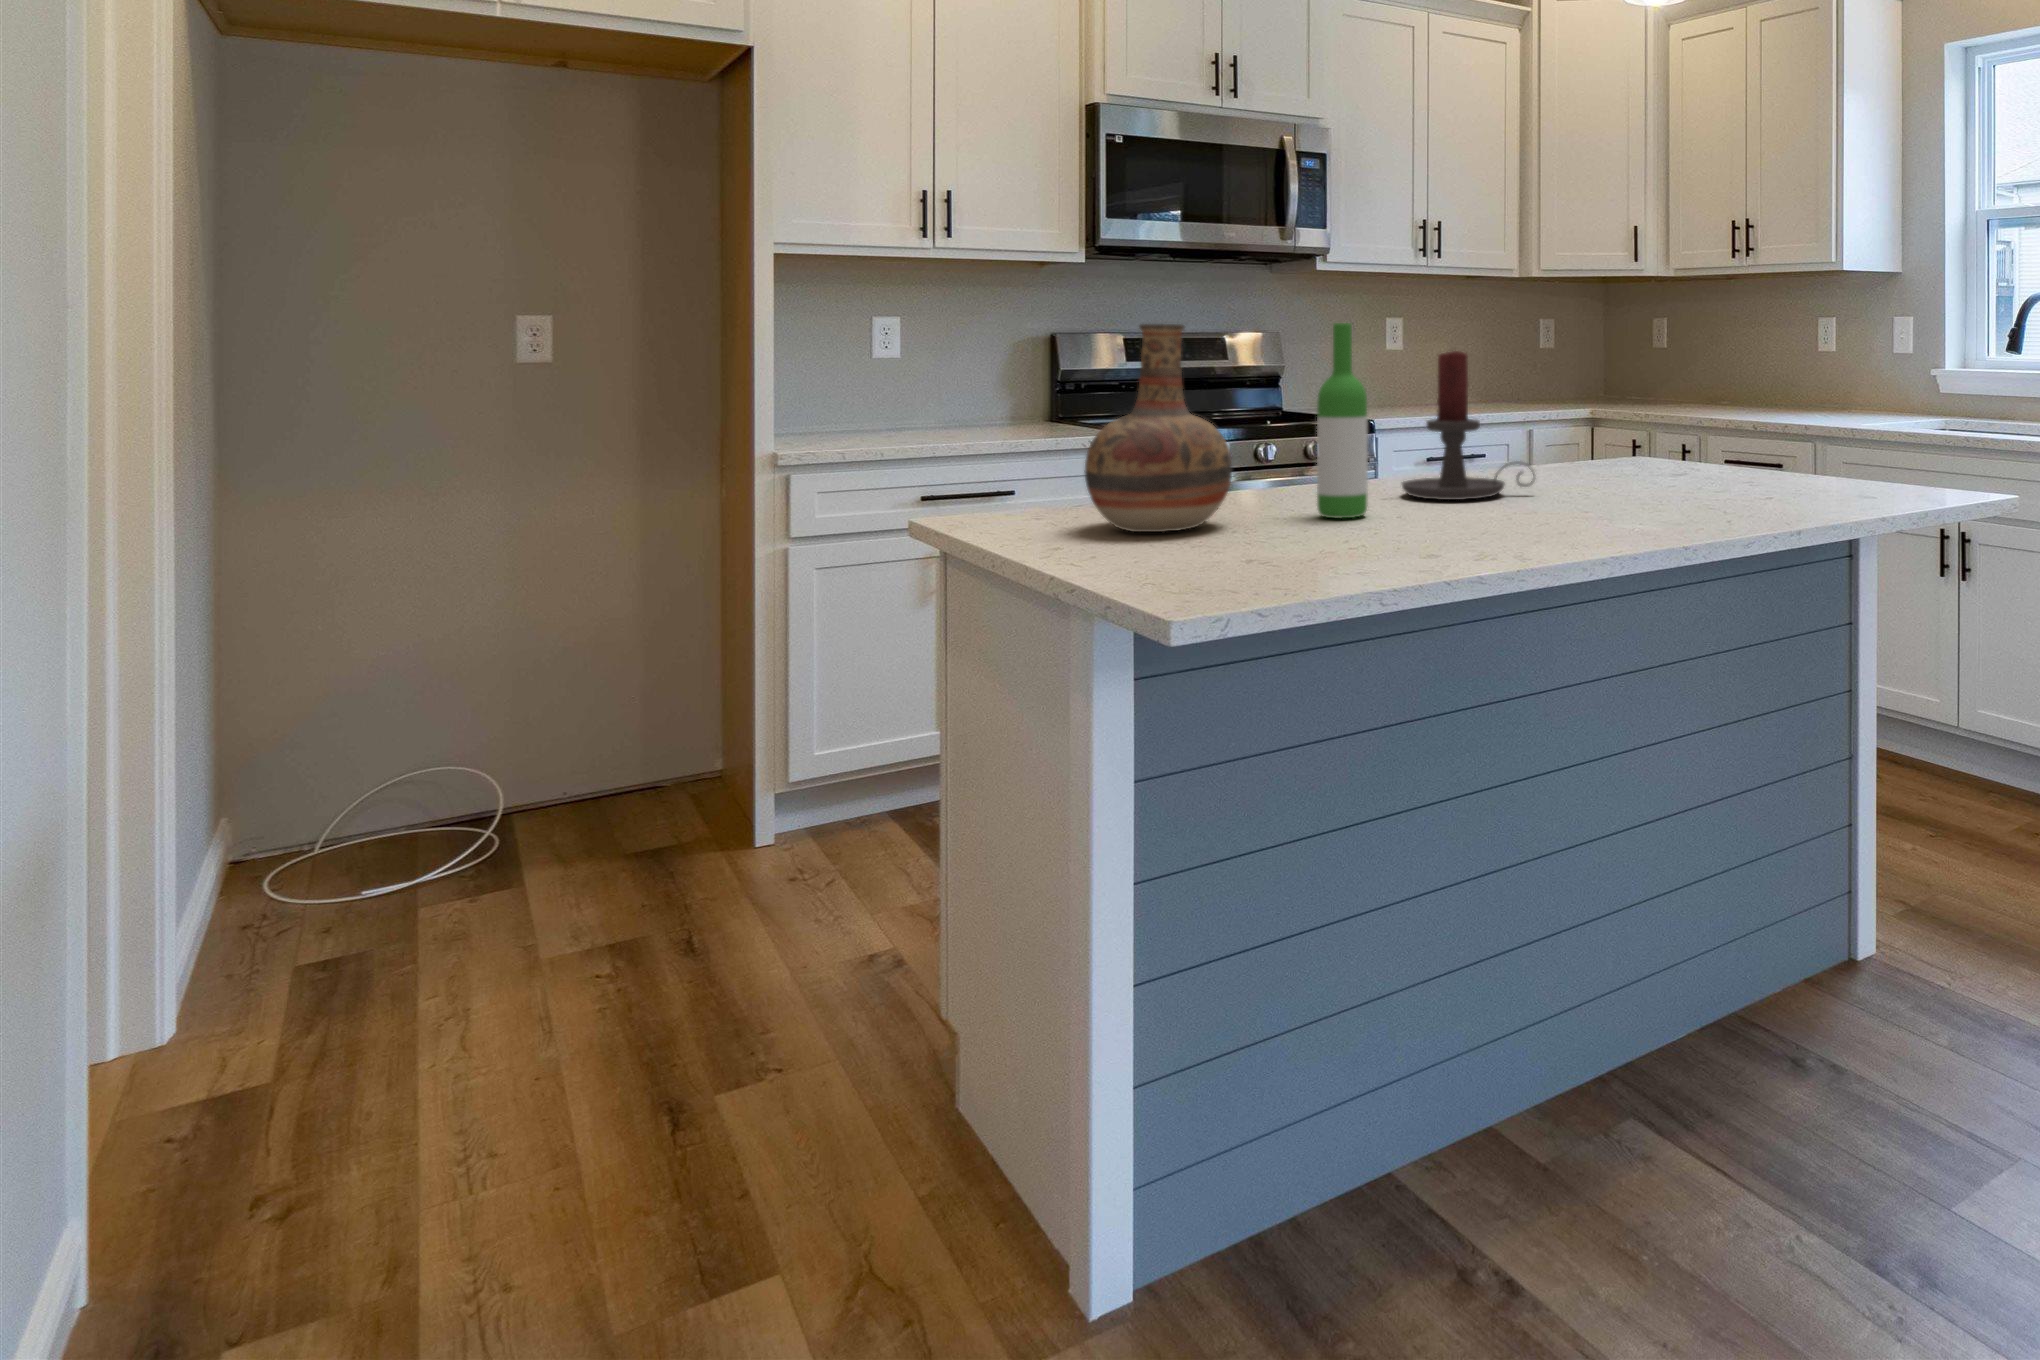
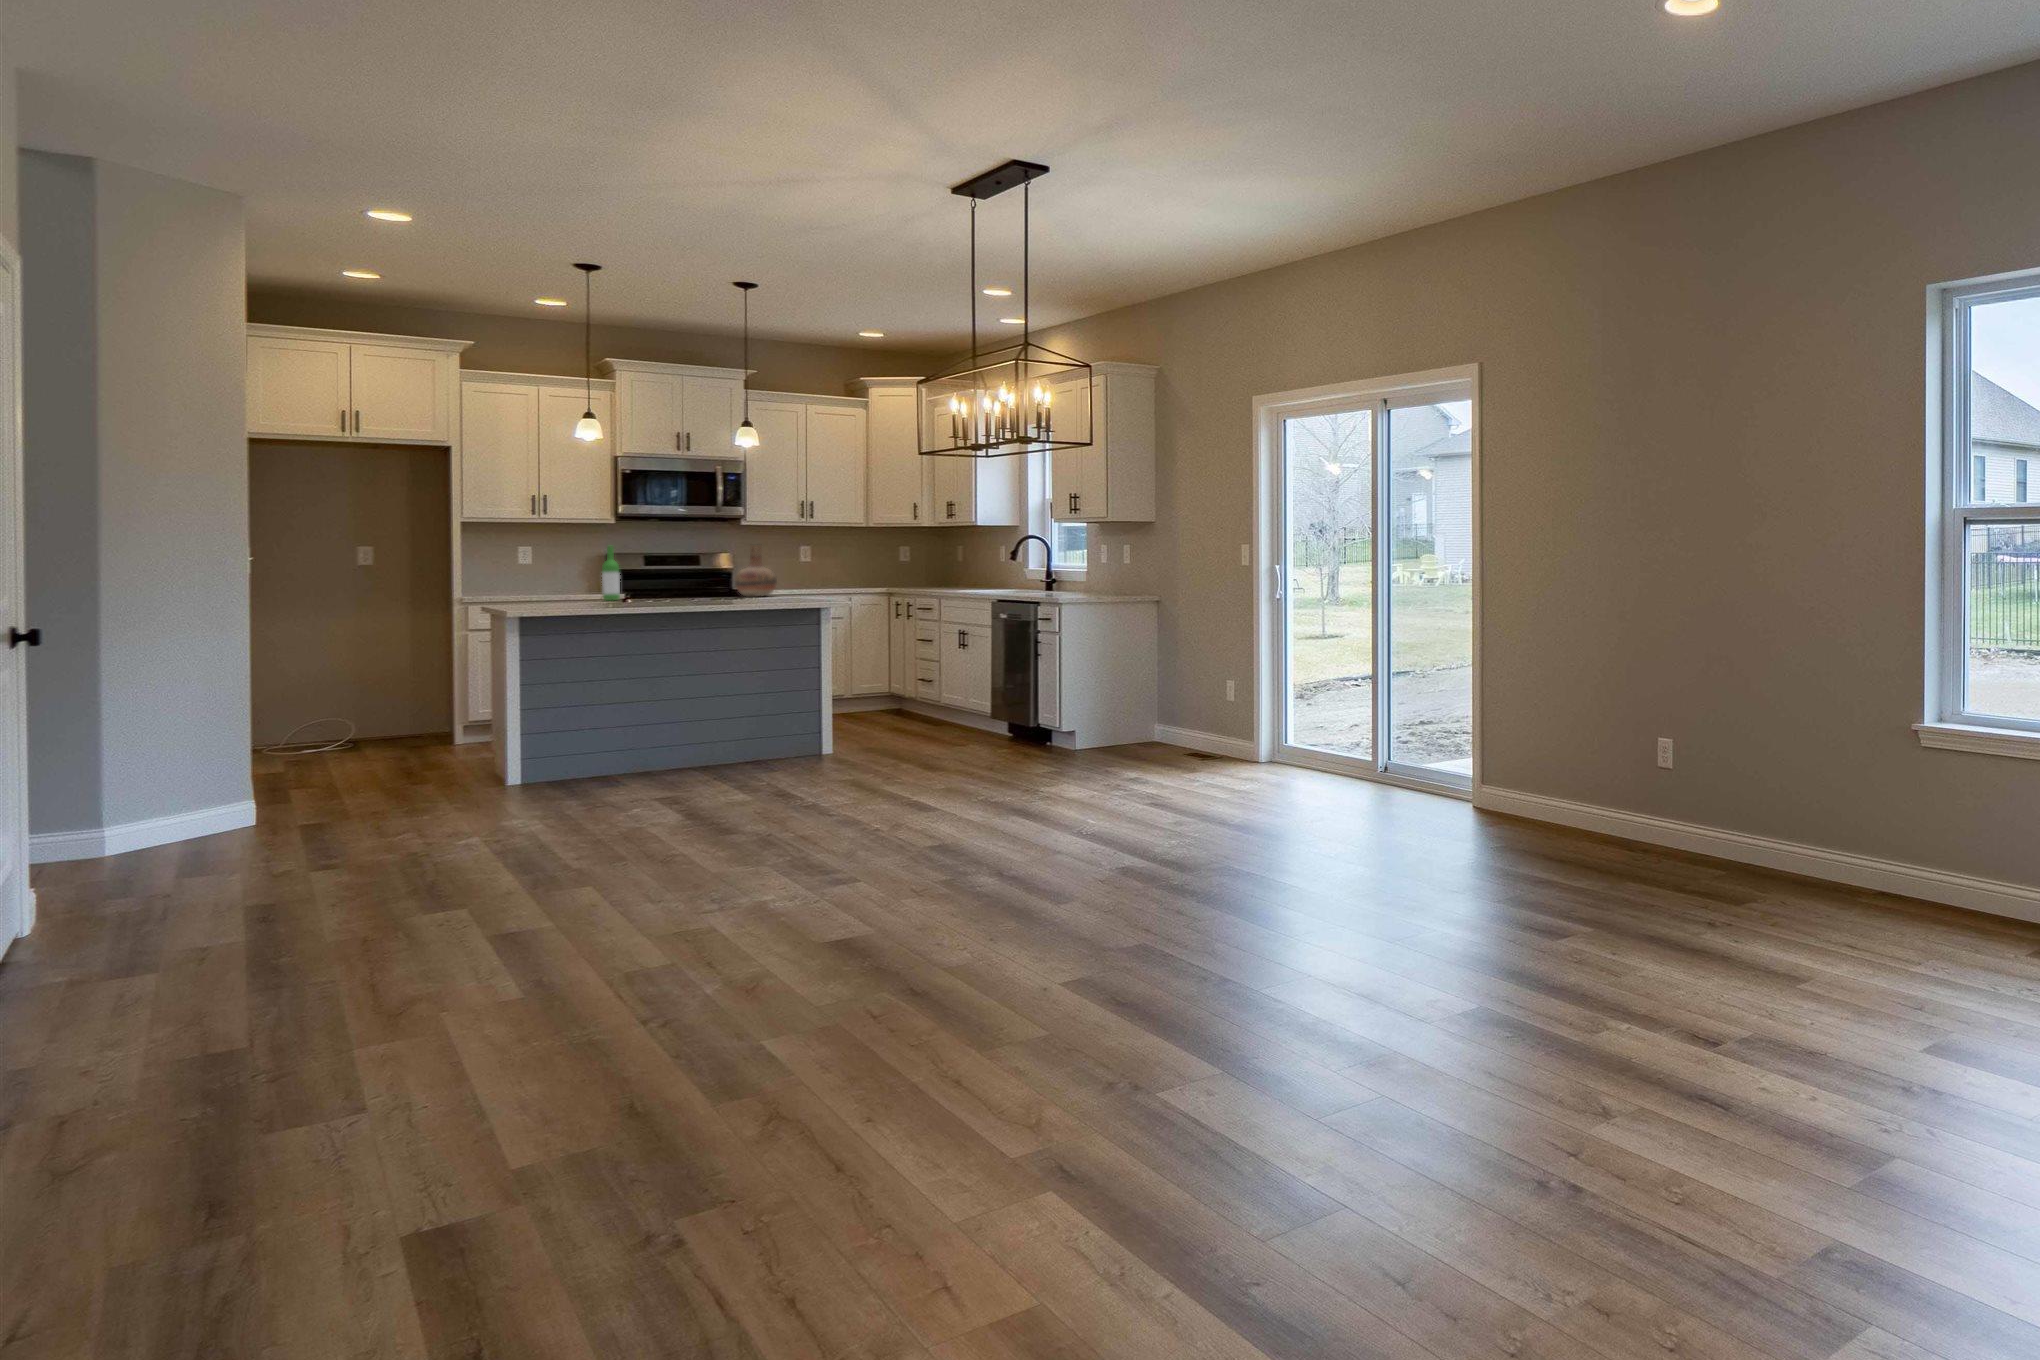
vase: present [1084,324,1232,532] -> present [735,544,777,597]
candle holder: present [1402,351,1535,500] -> none [648,554,695,599]

